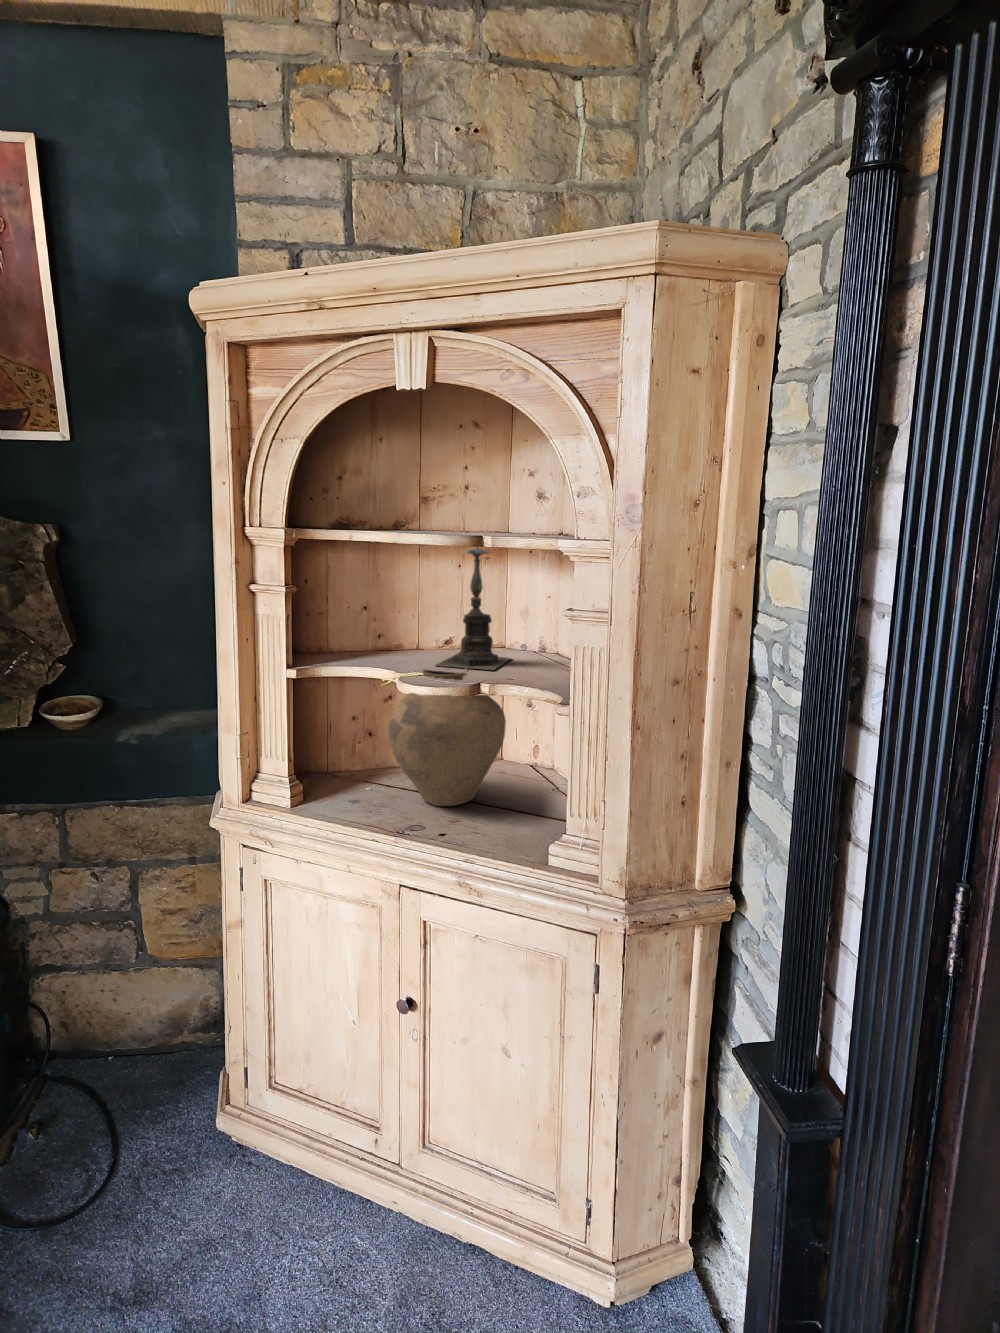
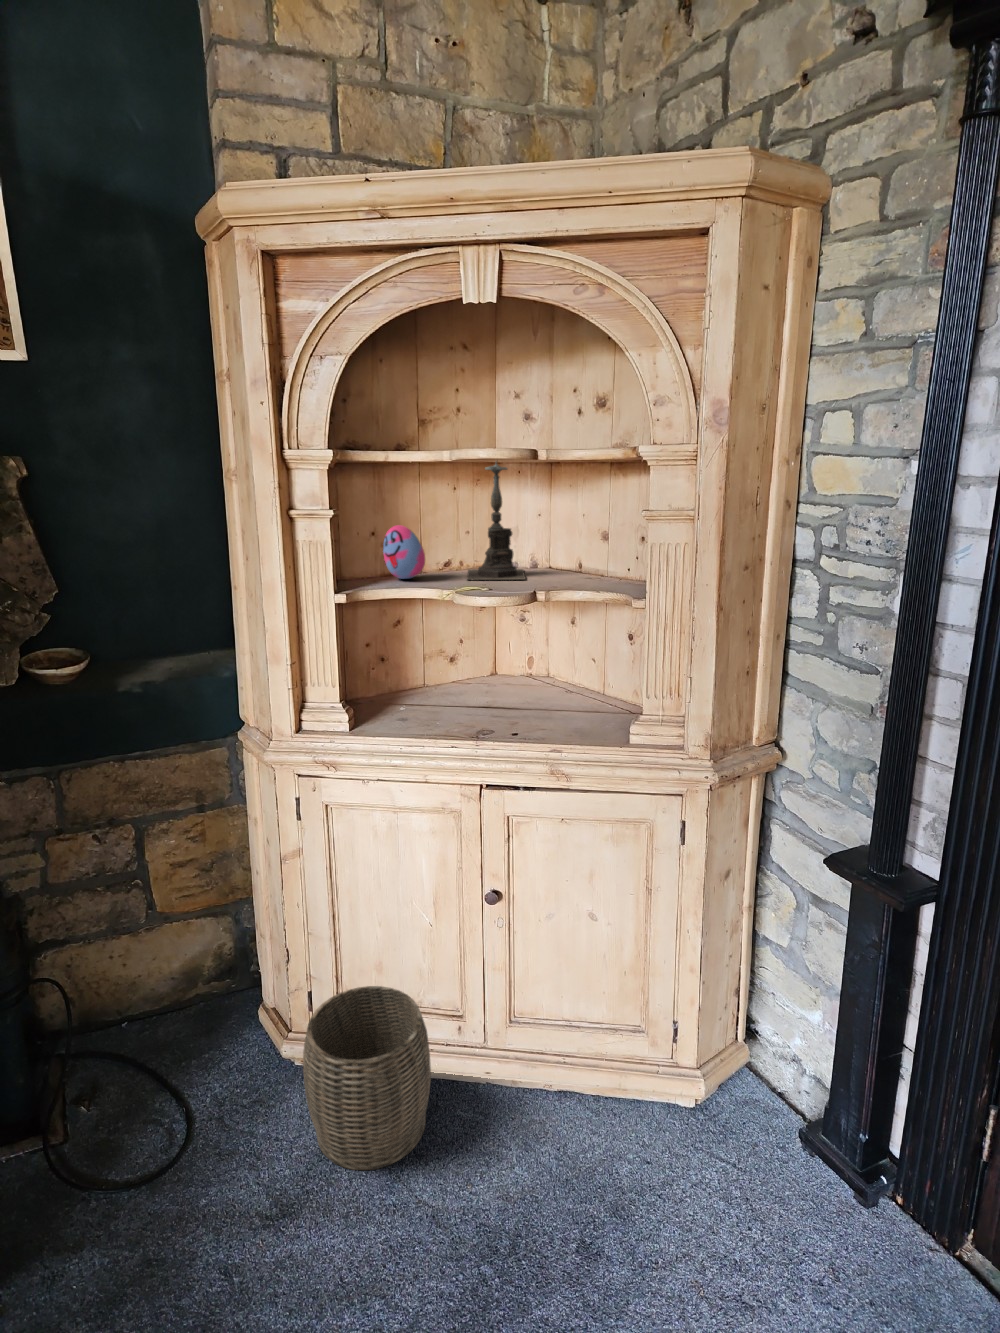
decorative egg: none [357,604,399,659] -> present [383,525,425,579]
vase: present [388,668,506,806] -> none [430,579,539,711]
woven basket: none [192,1077,328,1276] -> present [303,986,431,1170]

